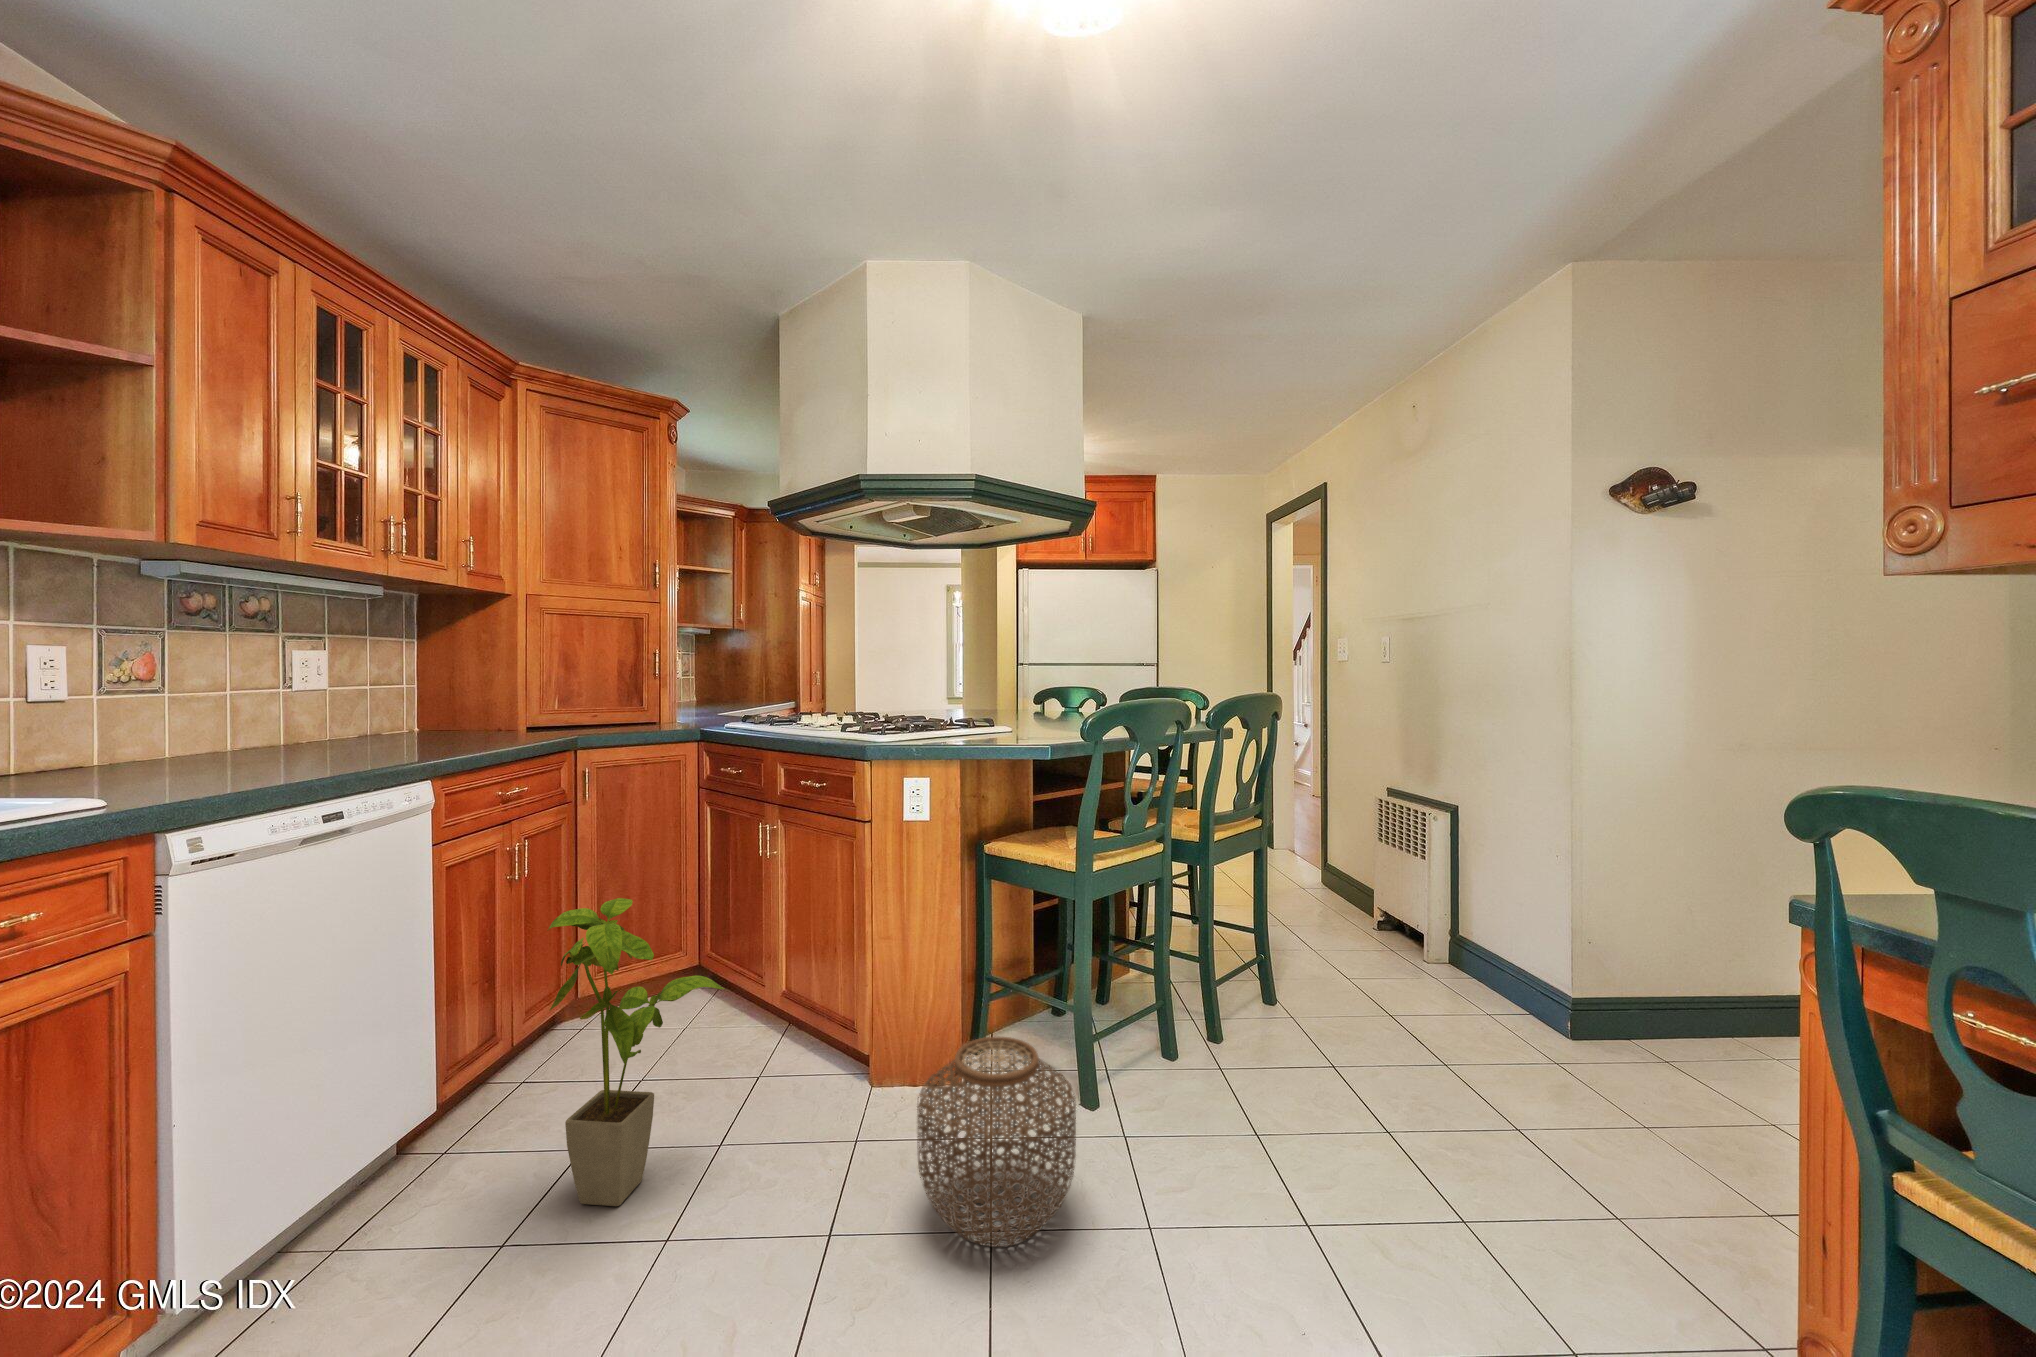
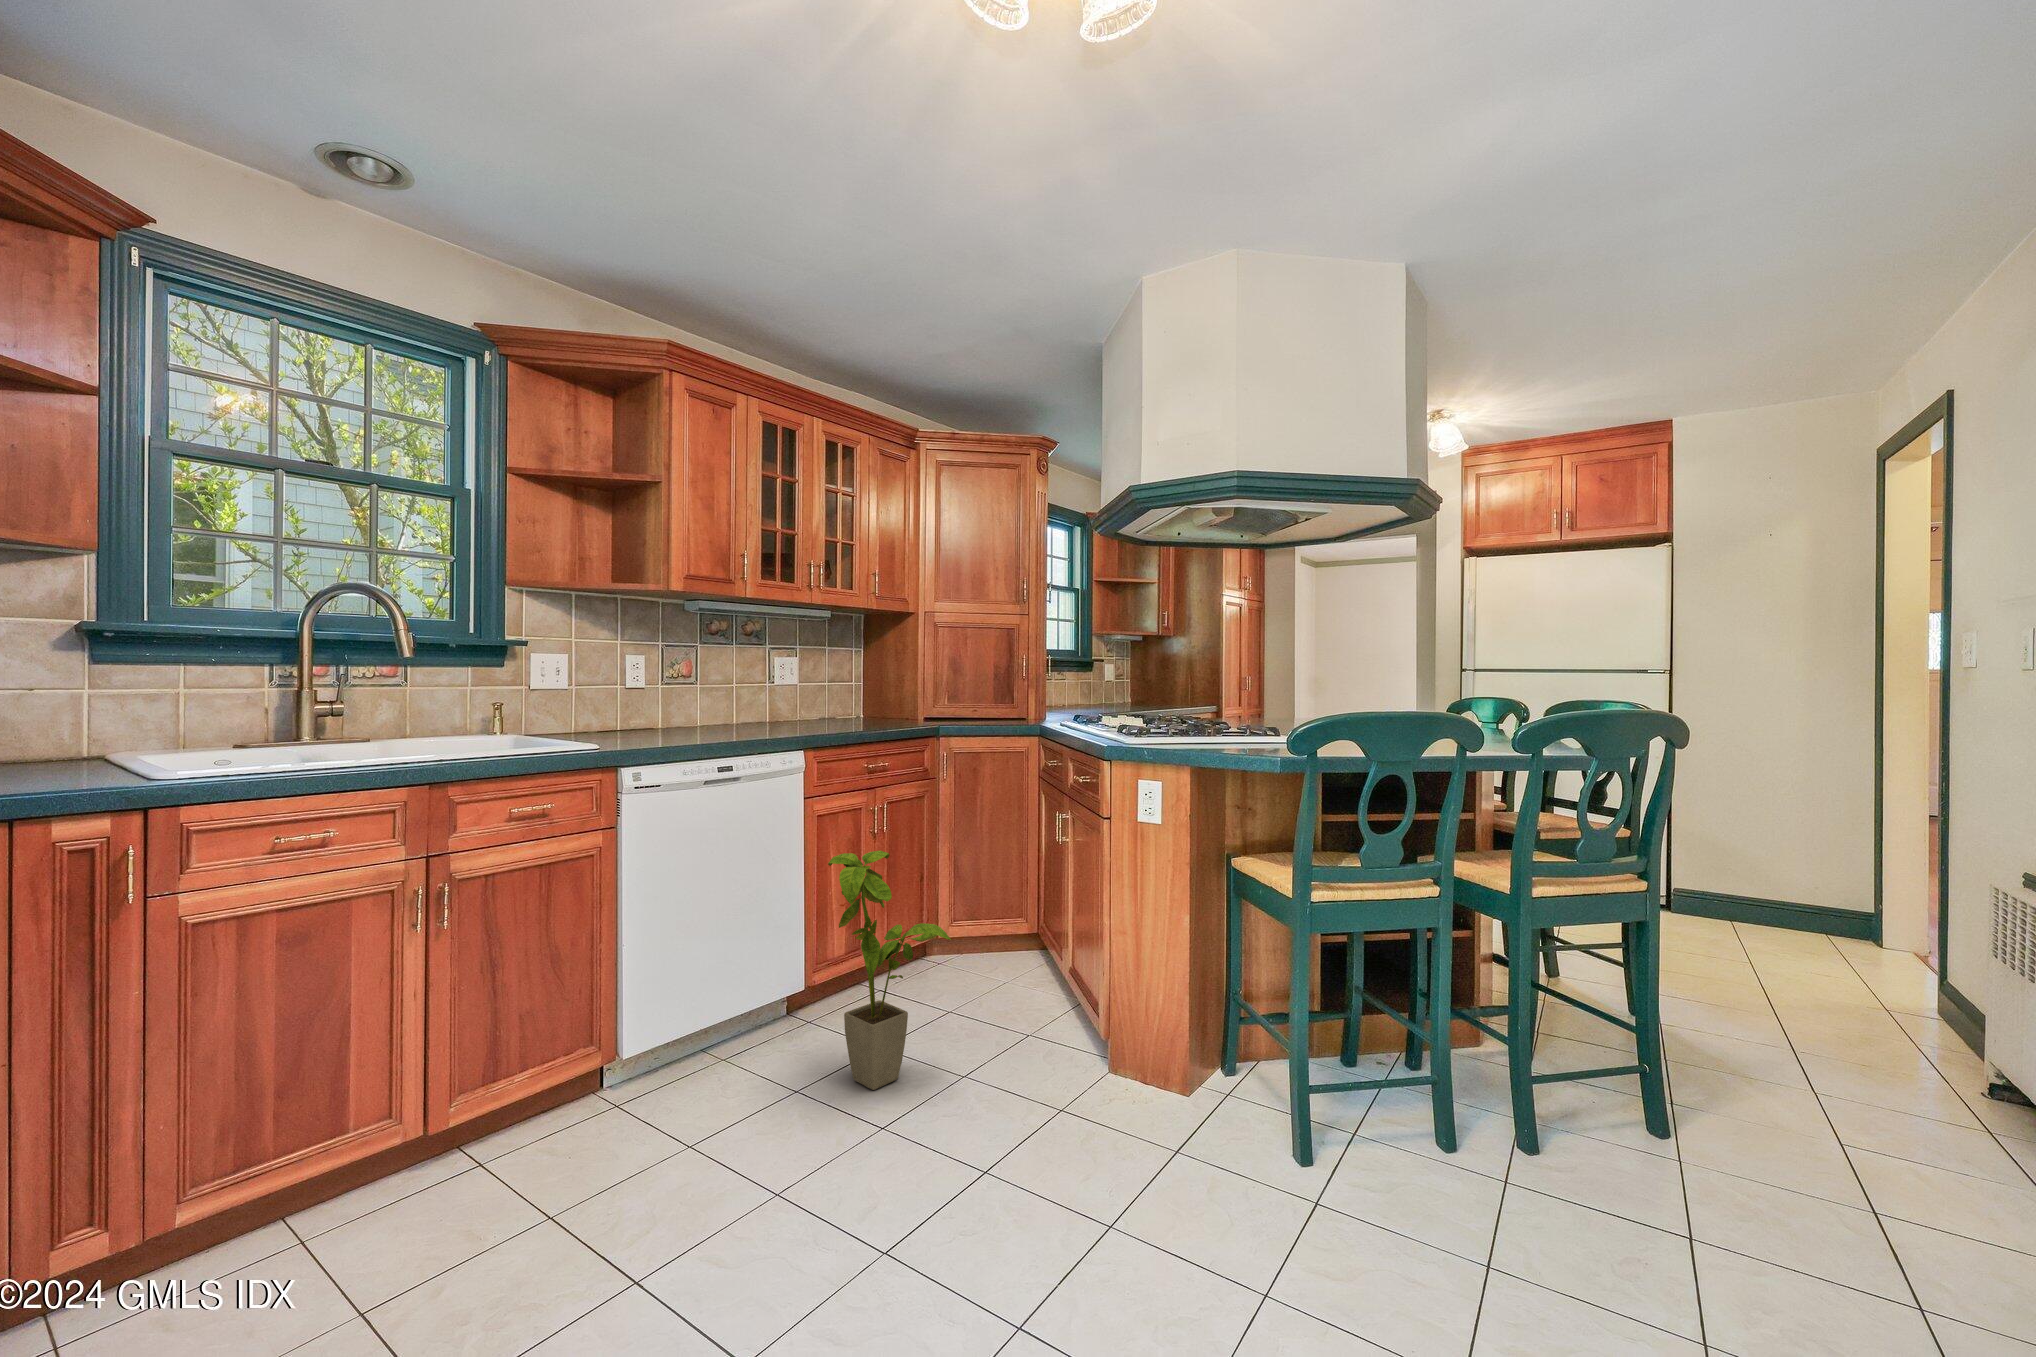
woven basket: present [917,1036,1076,1246] -> none [1053,1035,1209,1240]

